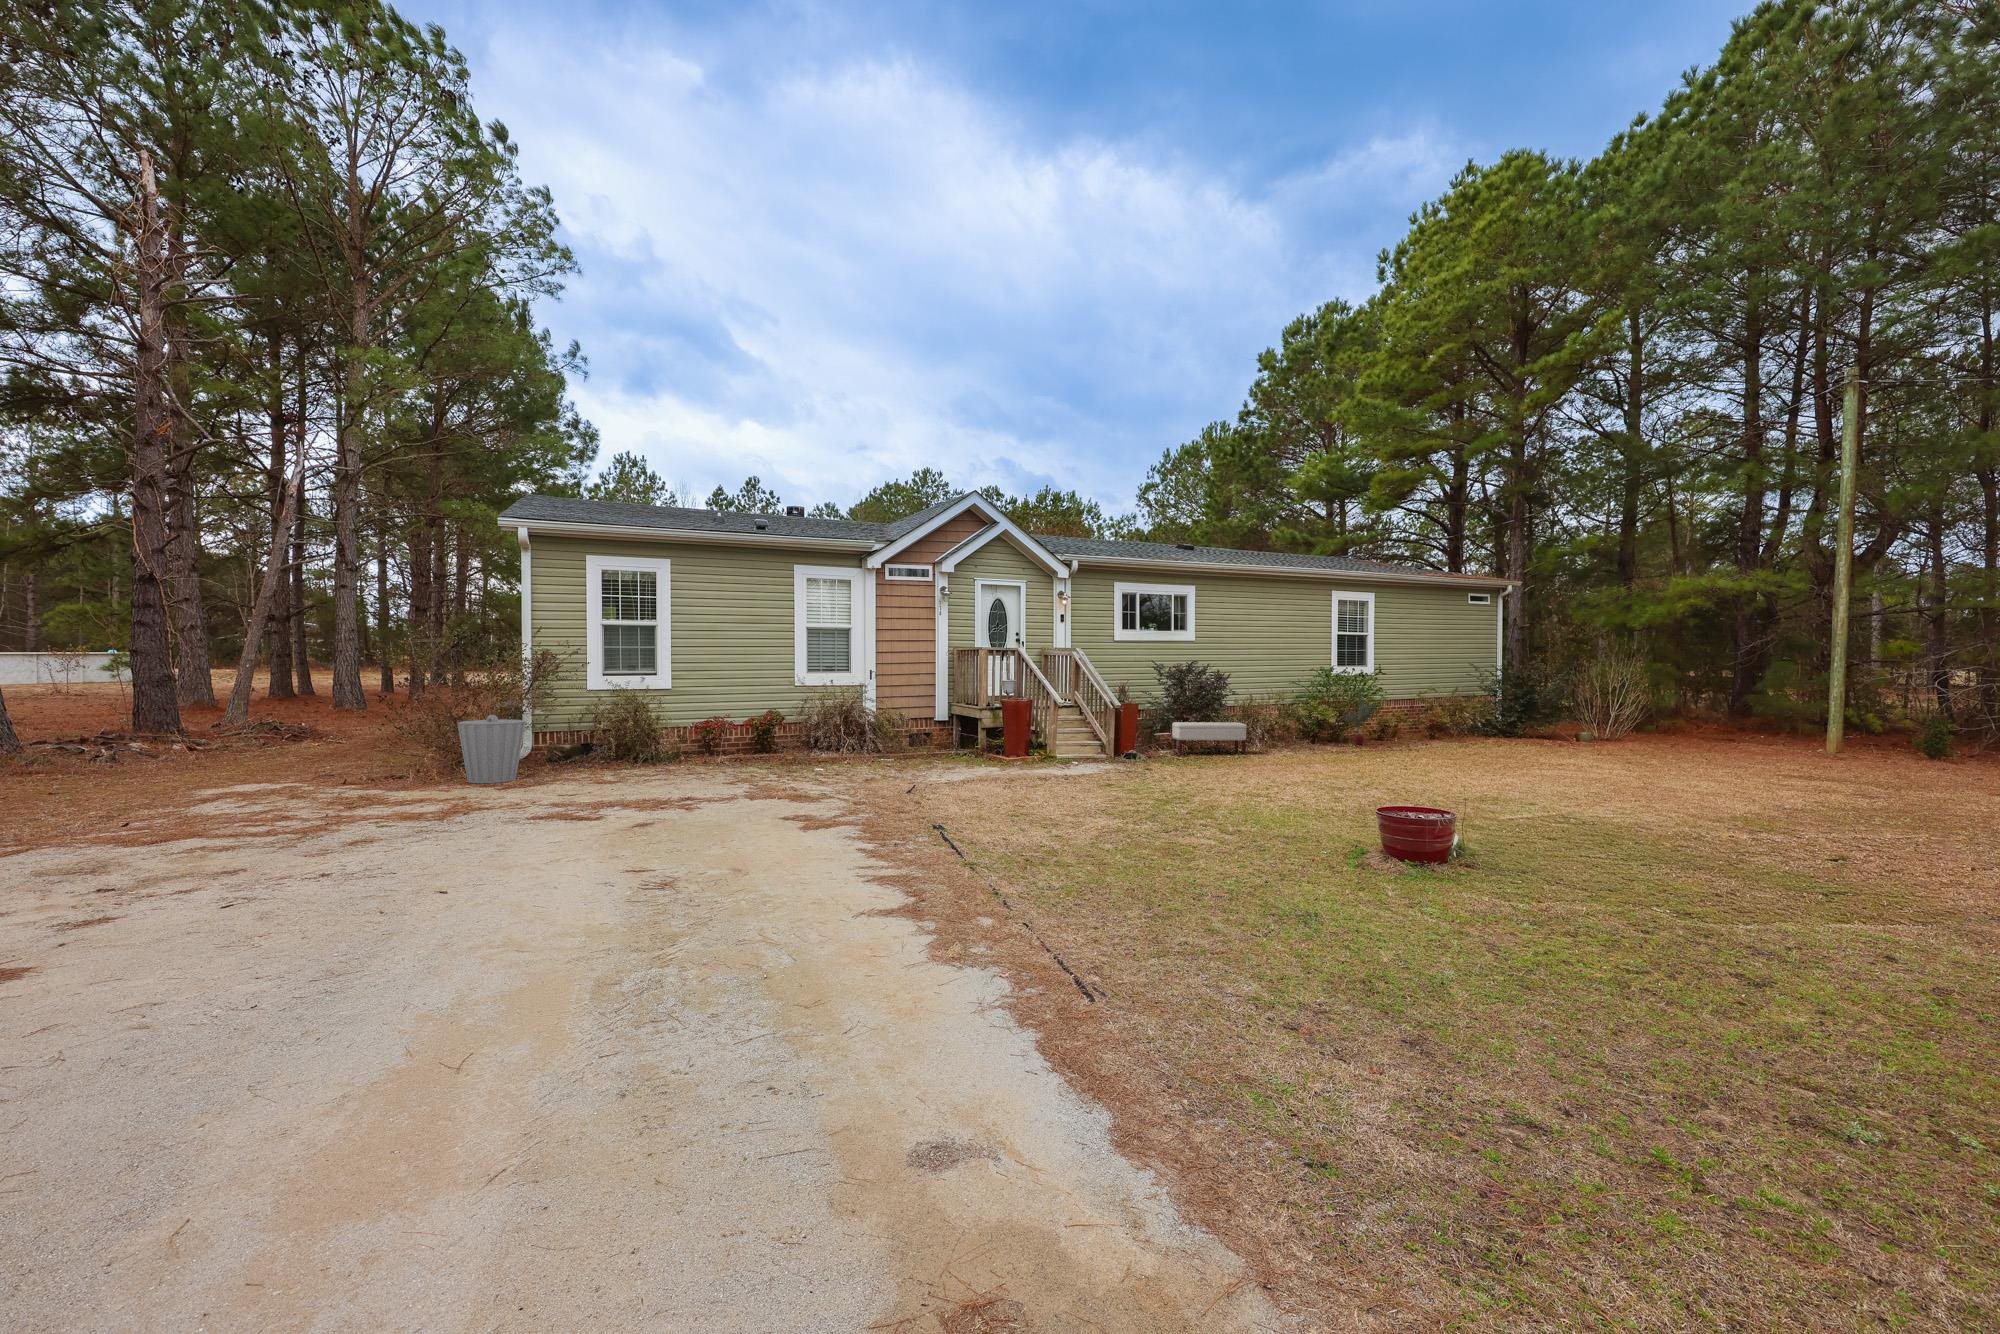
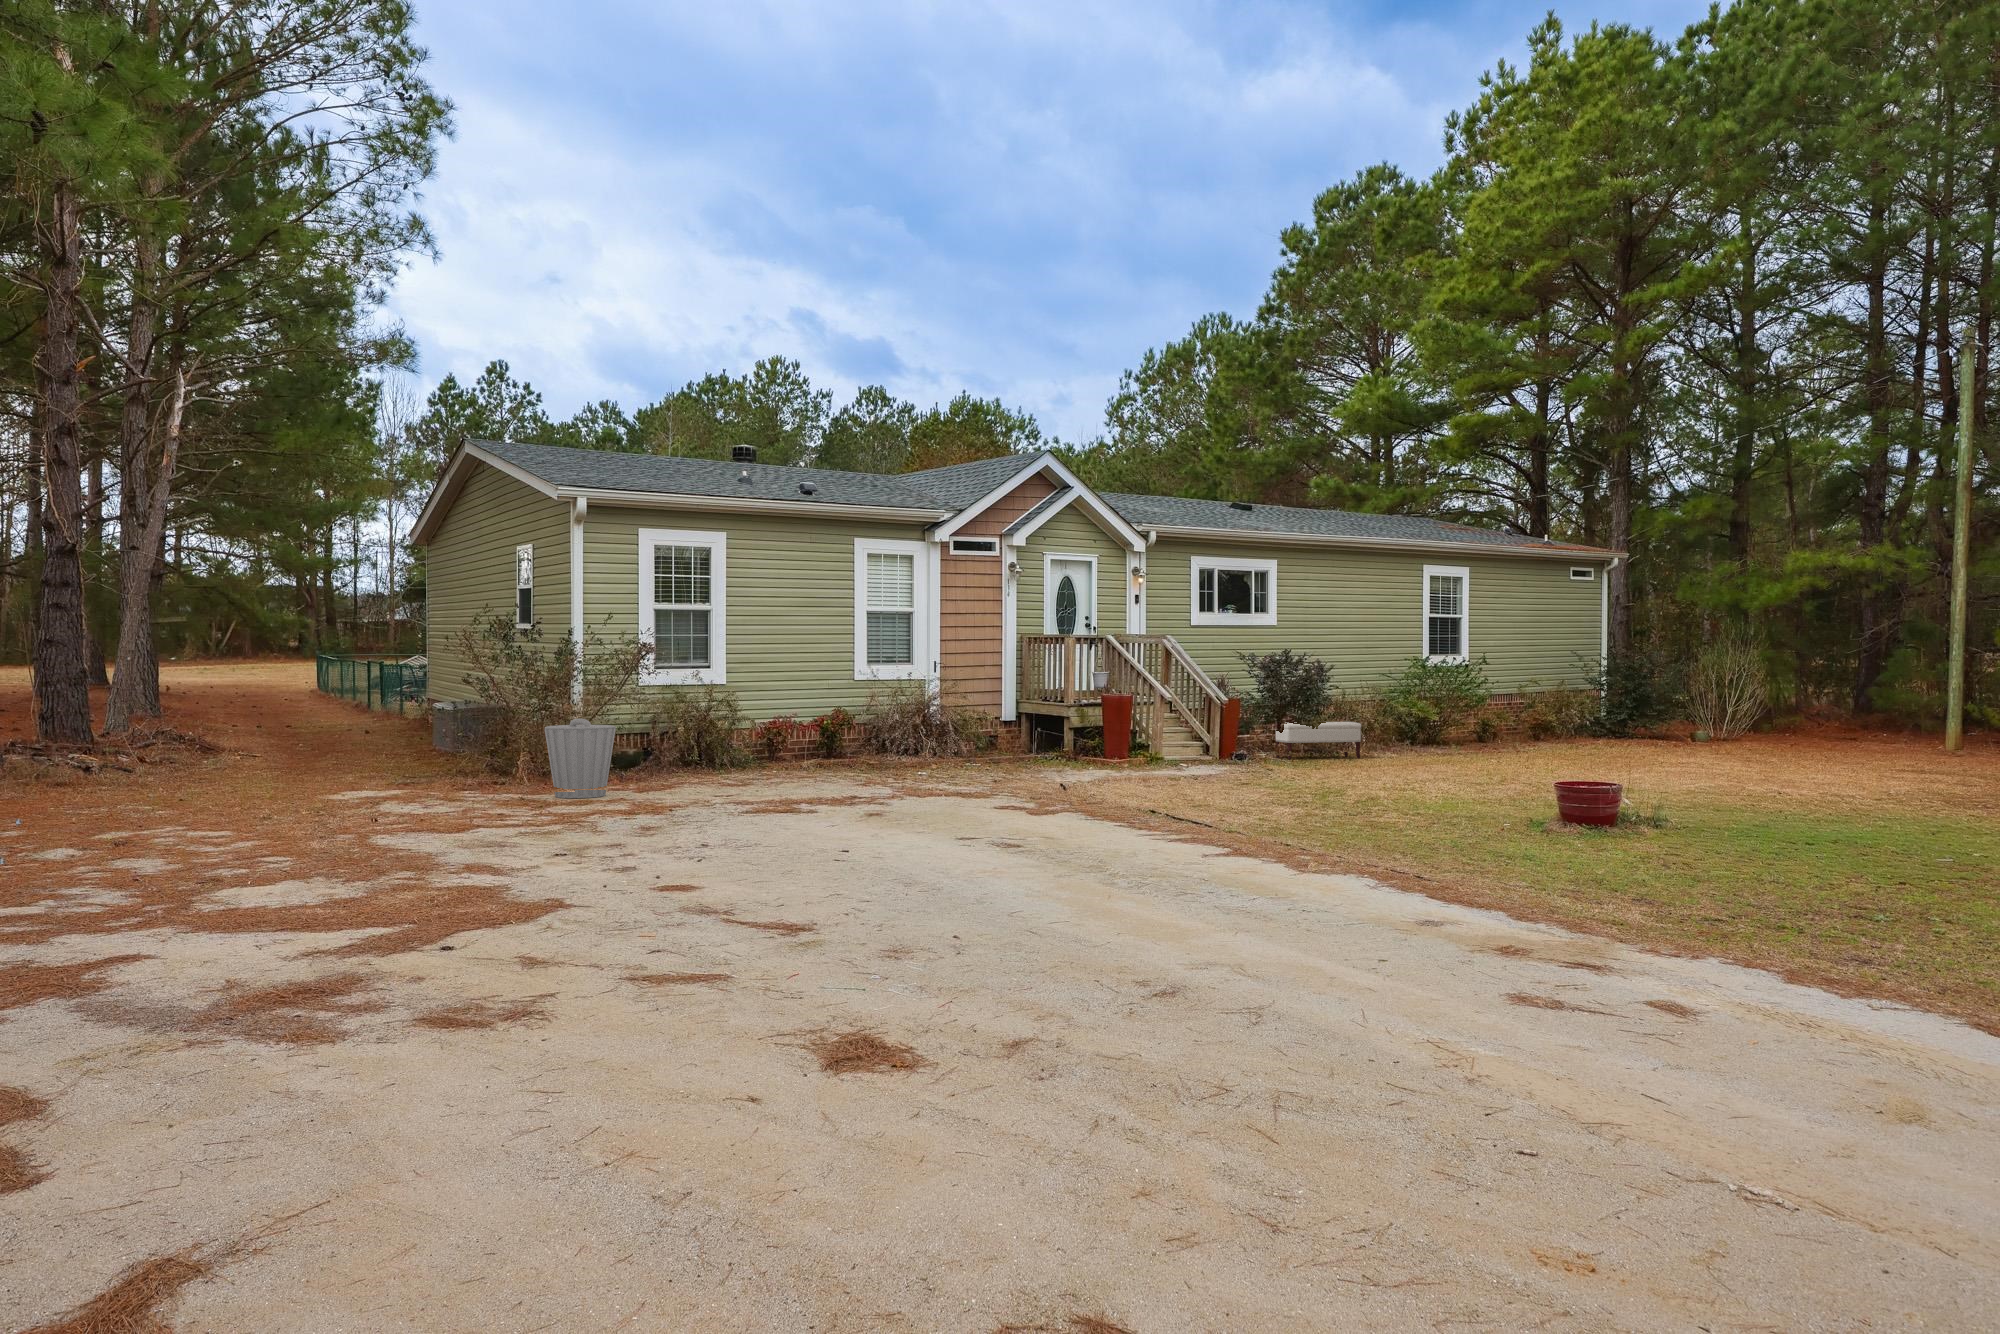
potted tree: present [1344,700,1375,745] -> none [1449,692,1486,748]

